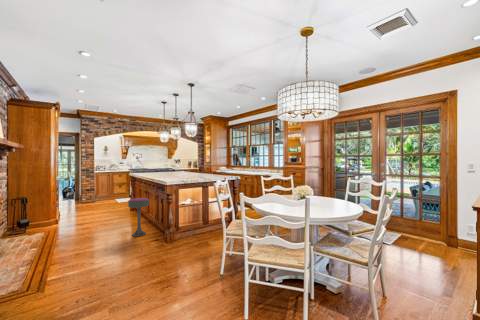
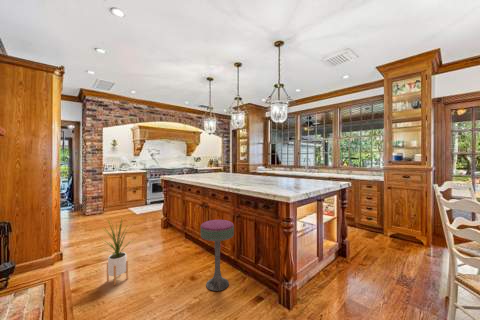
house plant: none [73,195,97,234] -> present [105,219,128,285]

